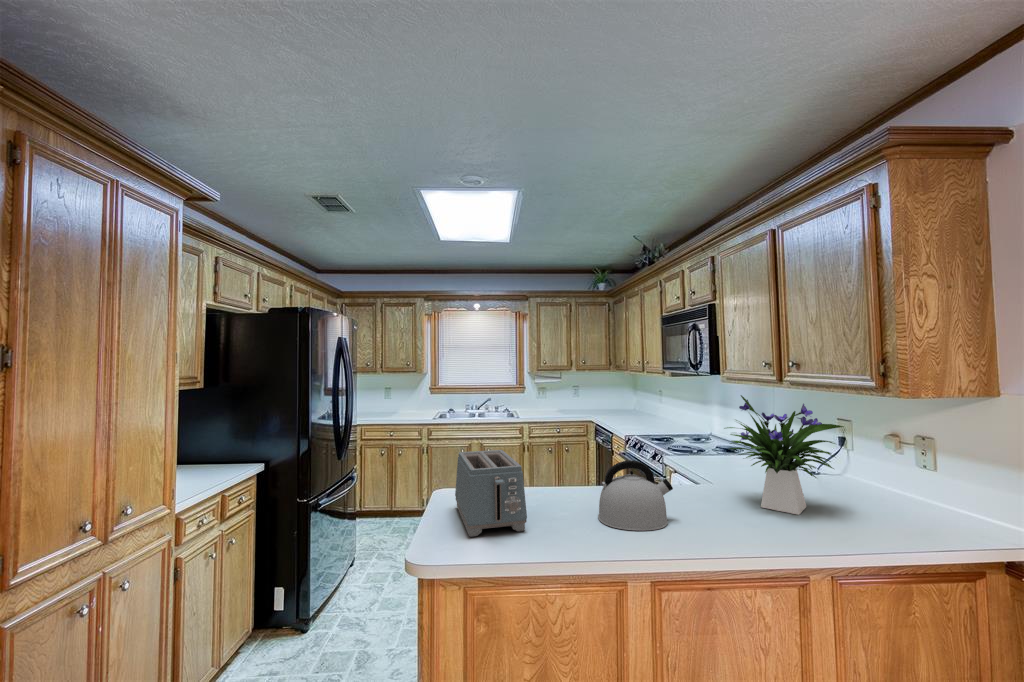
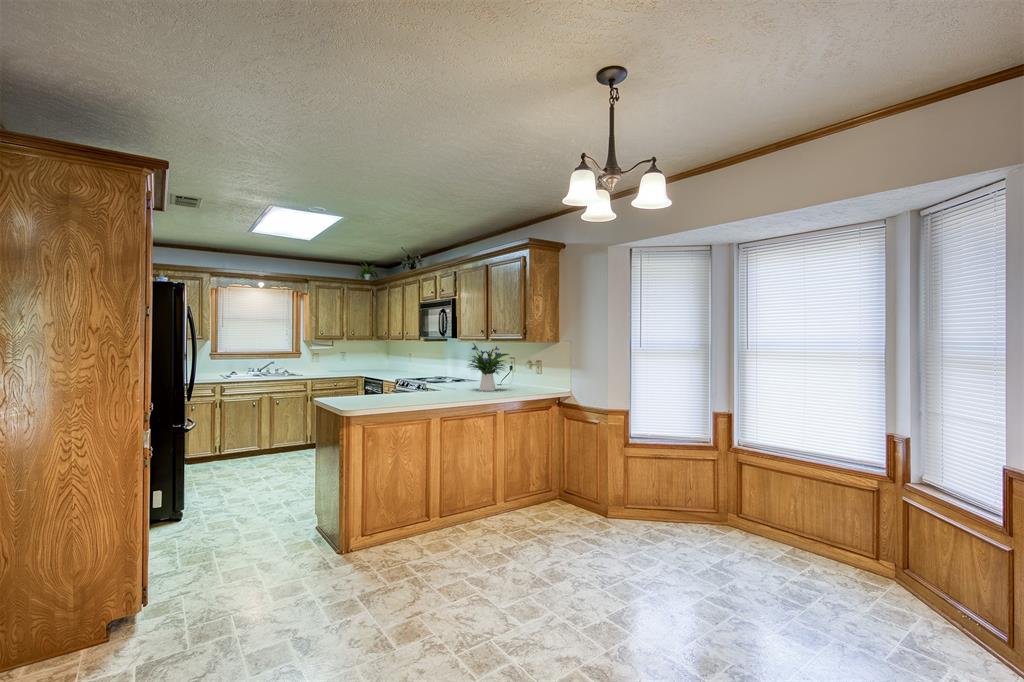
toaster: present [455,450,527,537] -> none [341,369,389,403]
kettle: present [598,461,673,531] -> none [415,370,448,397]

